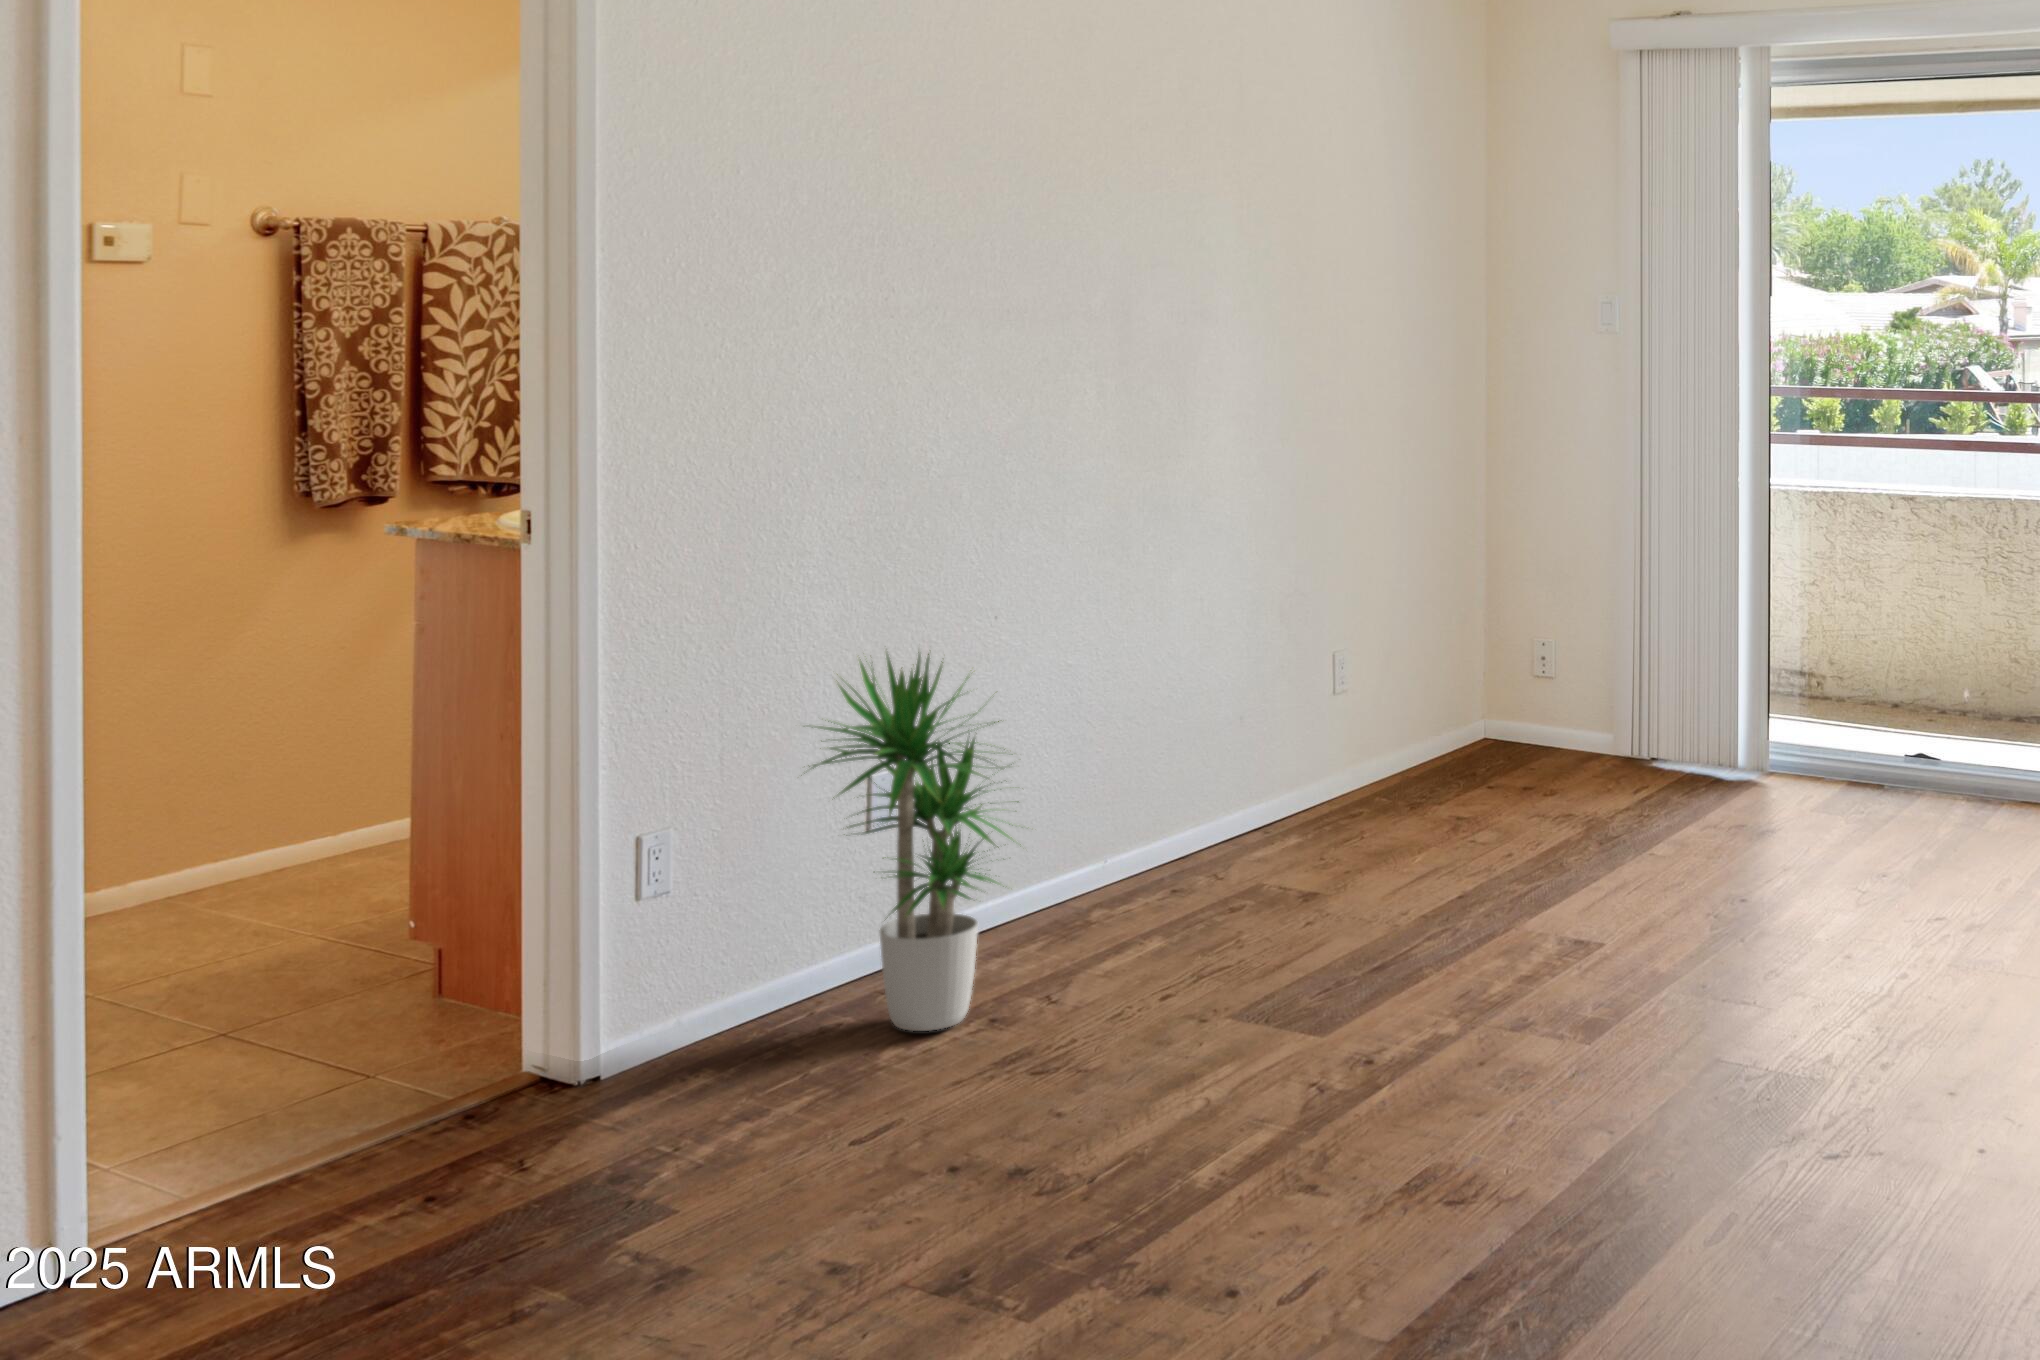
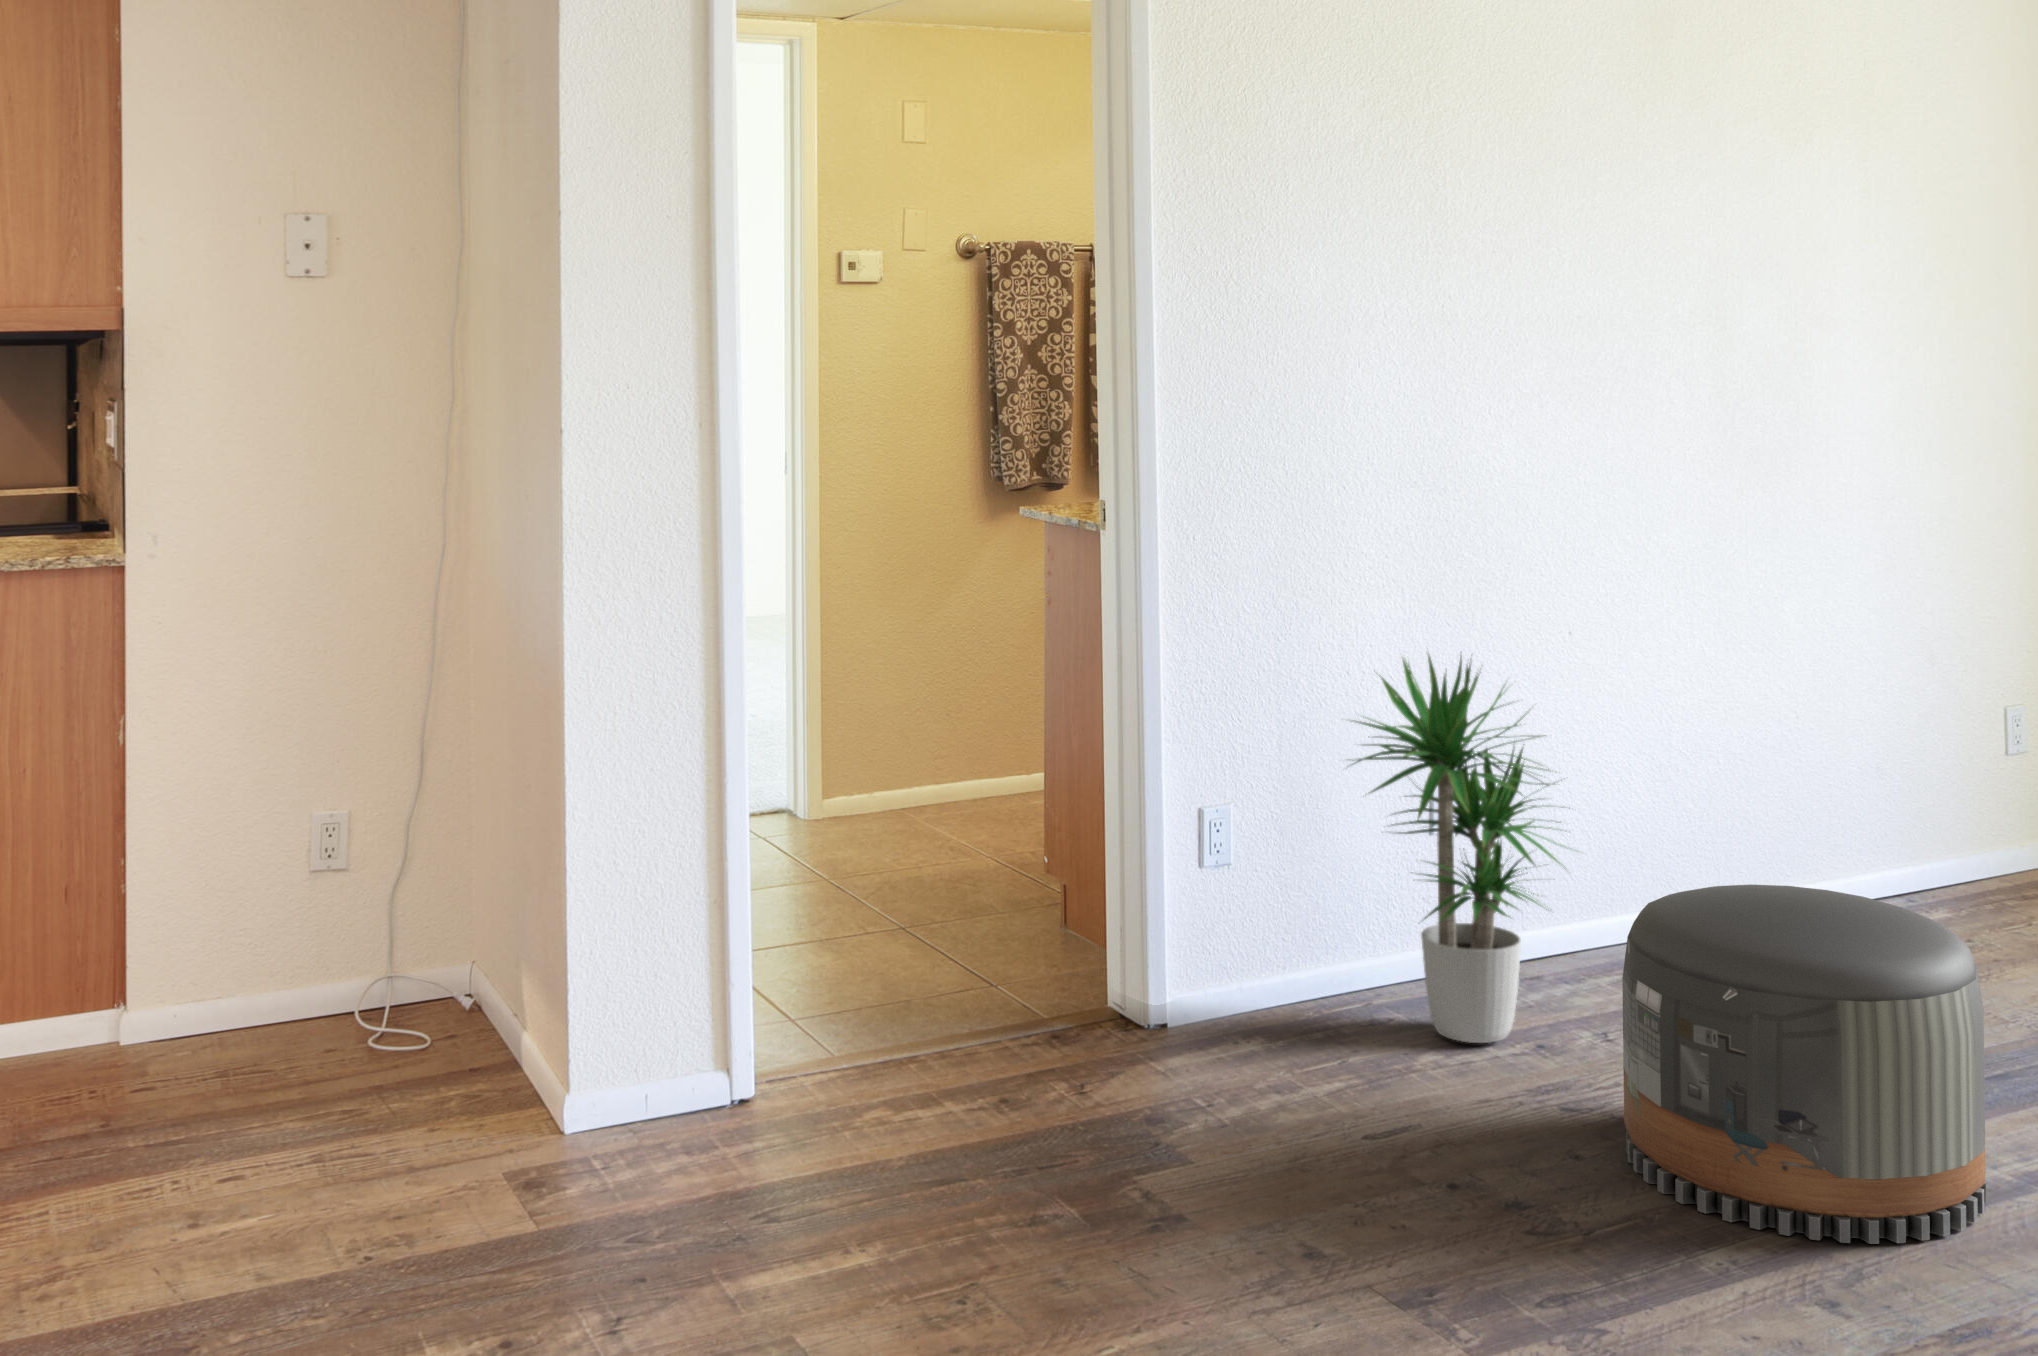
pouf: none [1100,831,1396,1139] -> present [1622,884,1986,1244]

